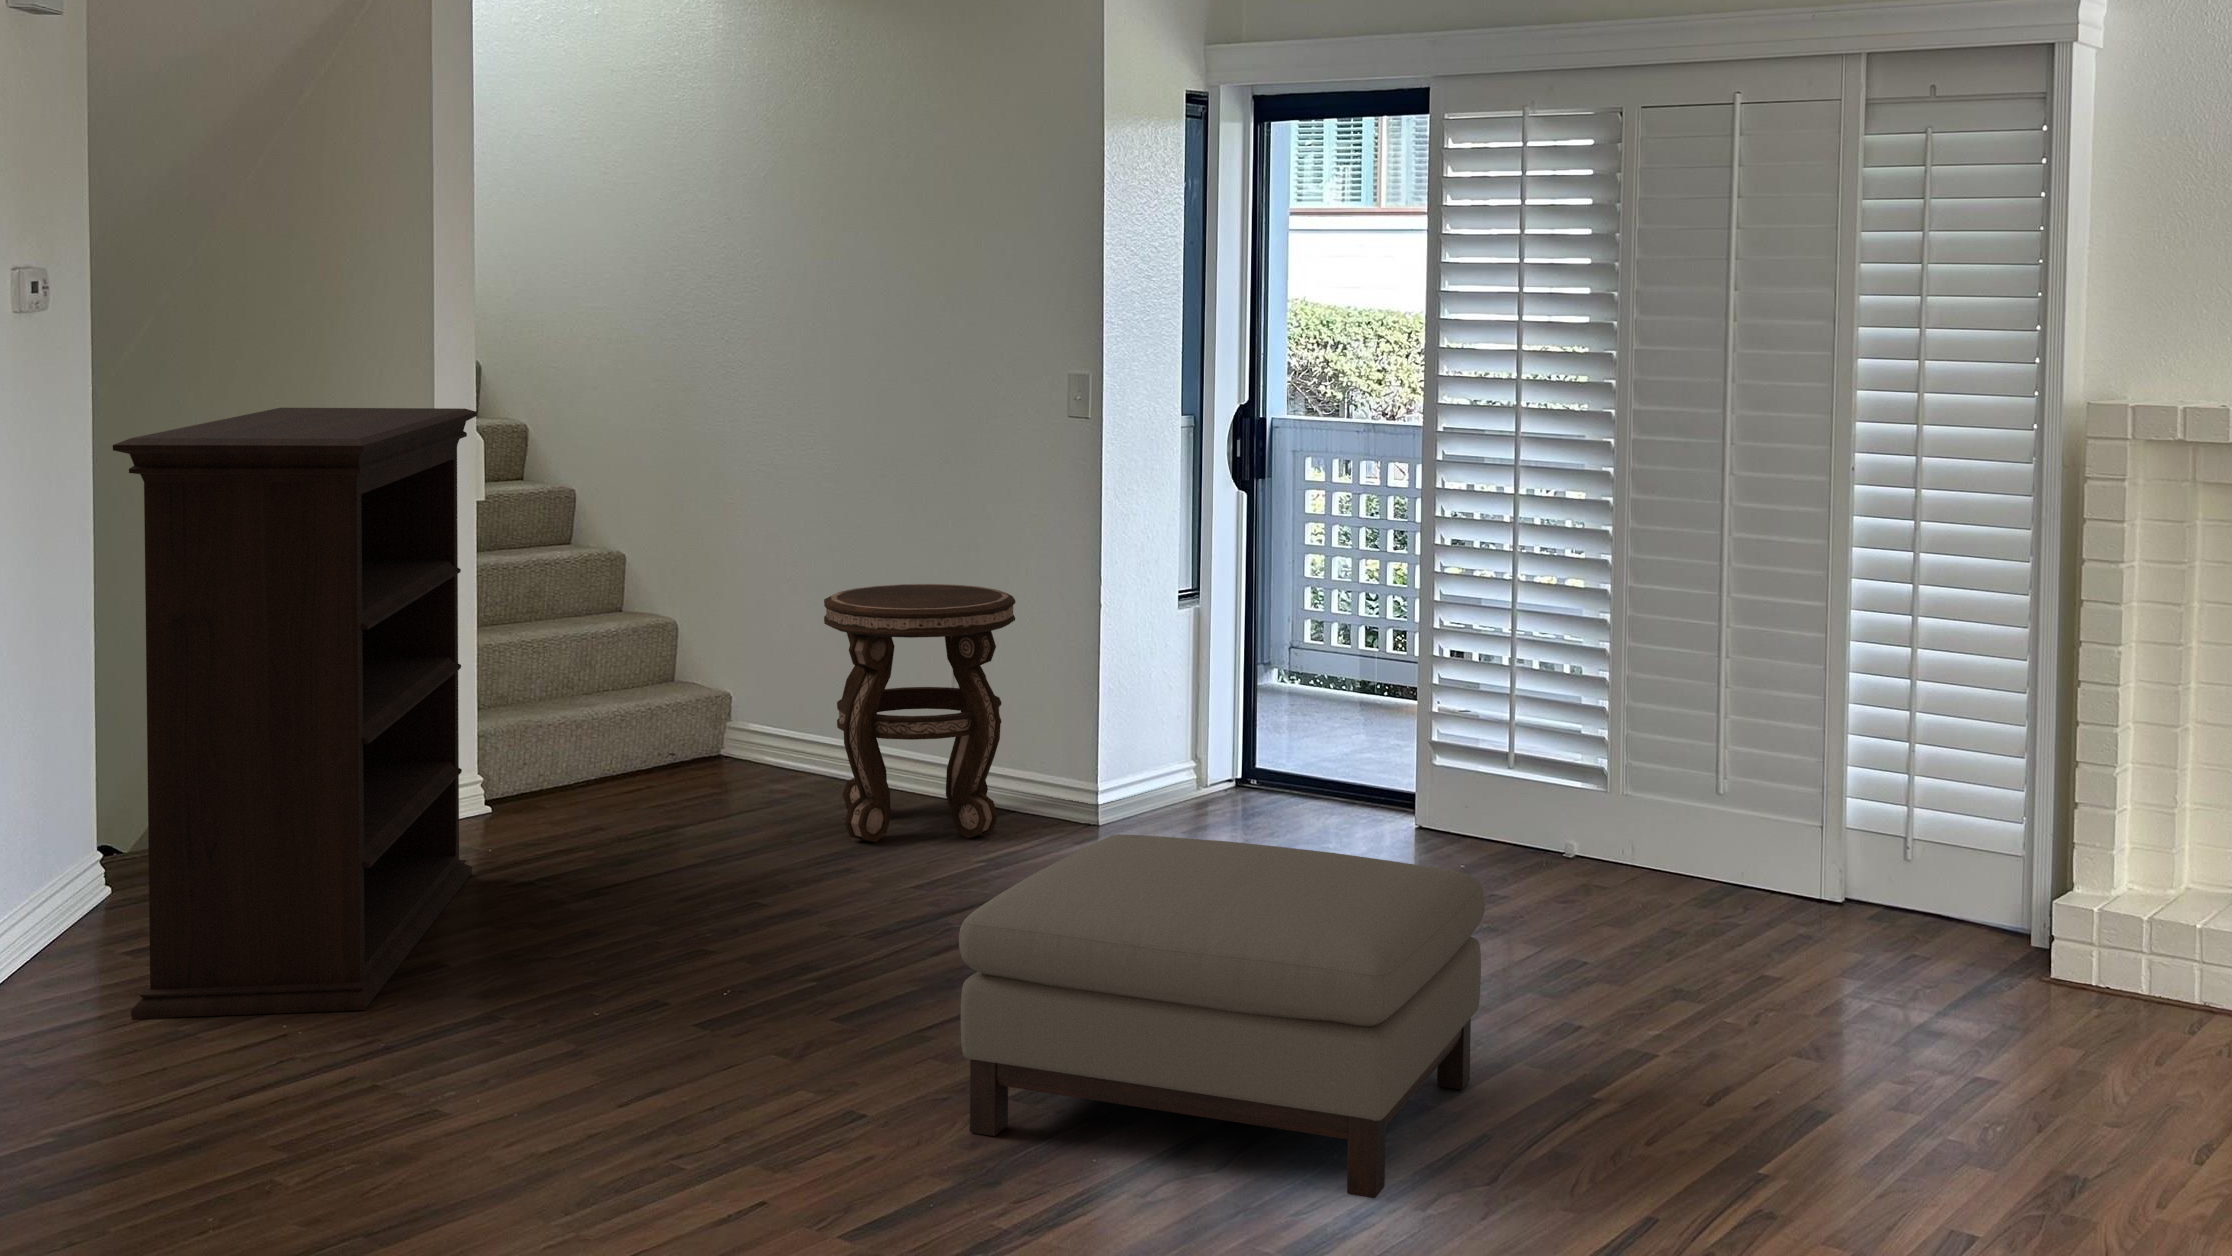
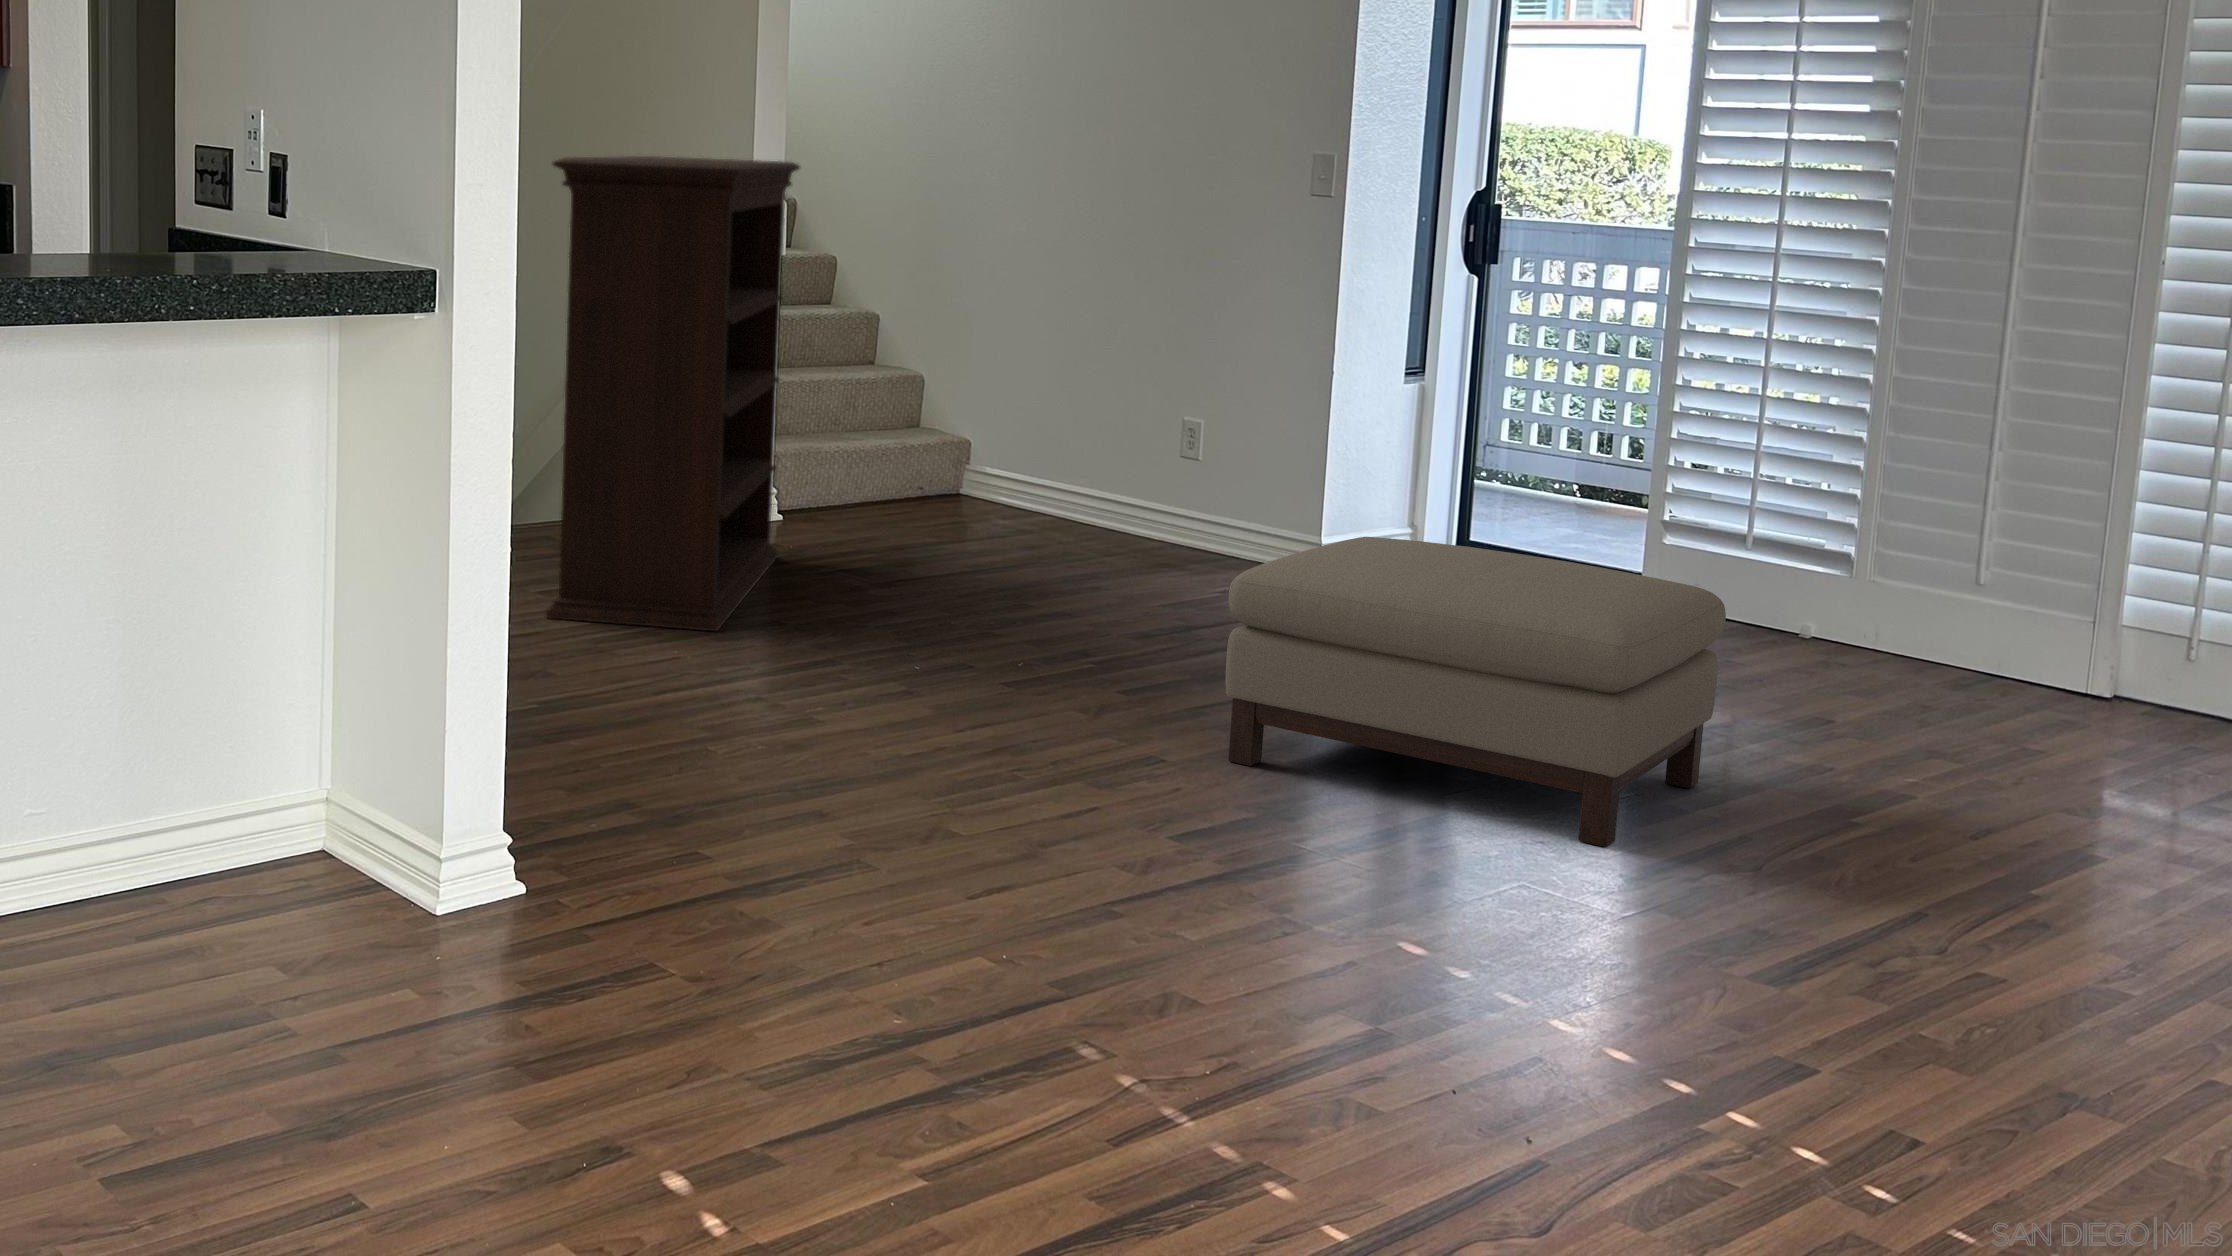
side table: present [824,584,1015,842] -> none [1079,345,1254,574]

